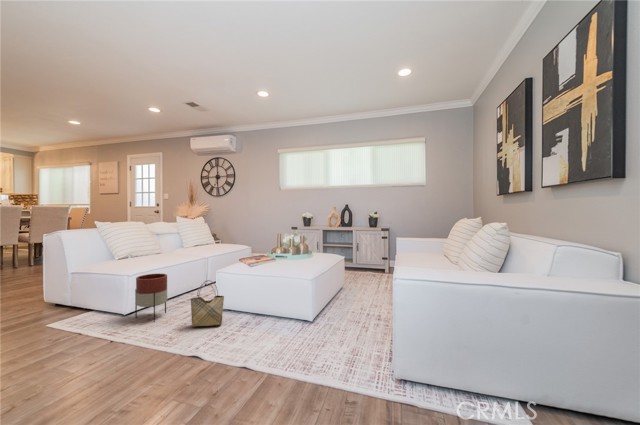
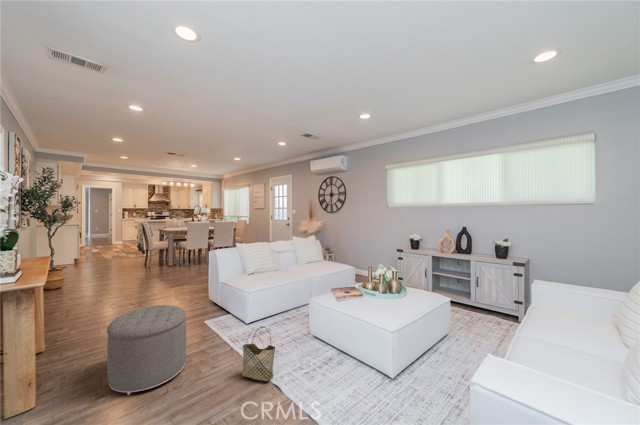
ottoman: none [25,274,121,360] -> present [107,305,186,395]
planter: present [135,274,167,322] -> none [211,305,239,357]

